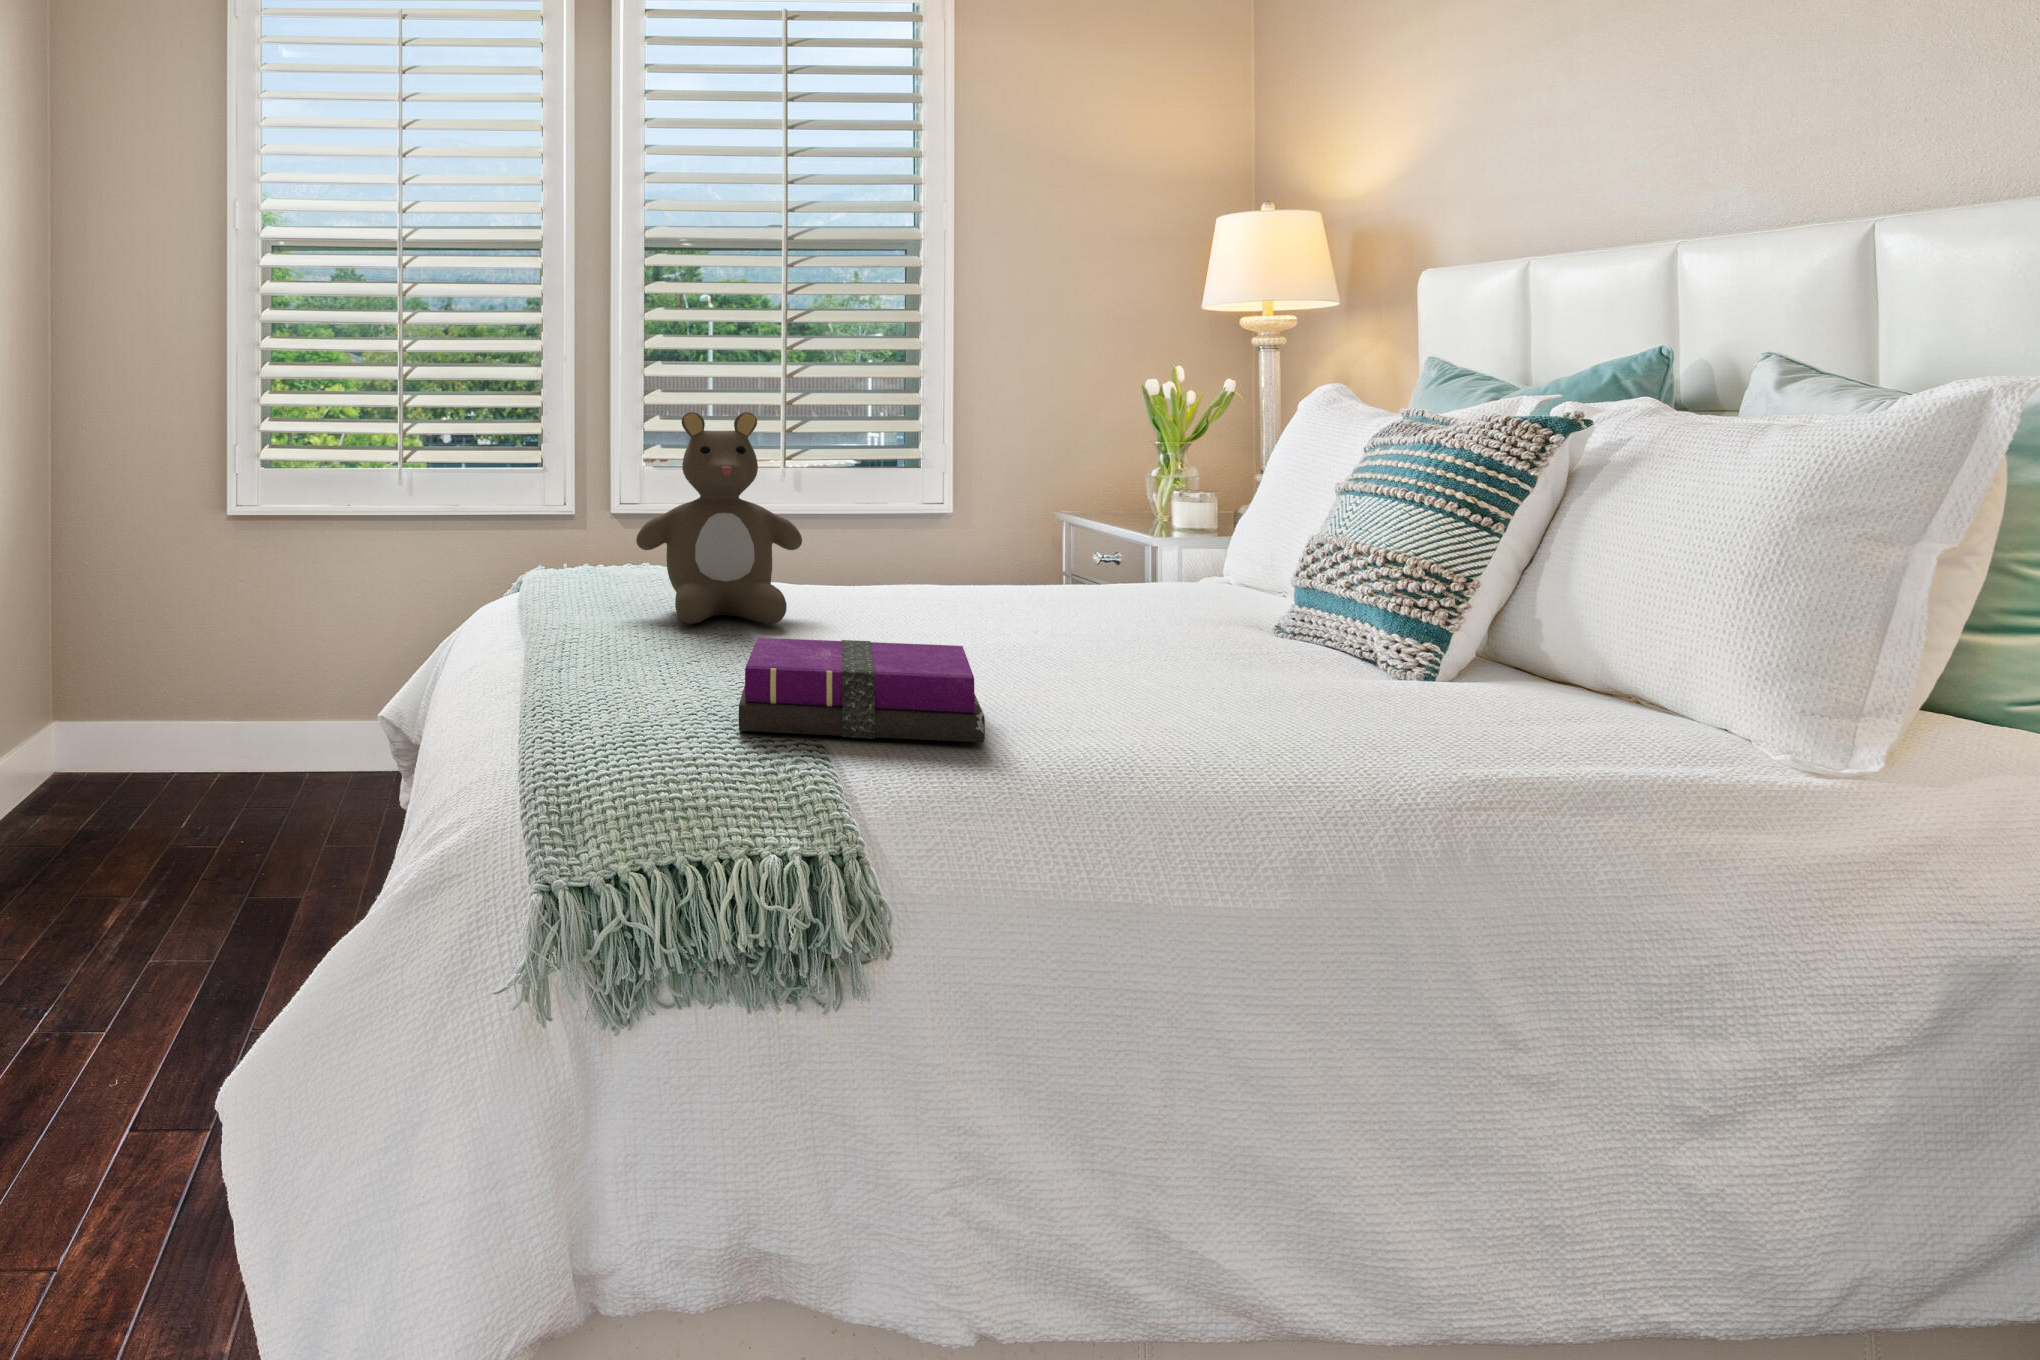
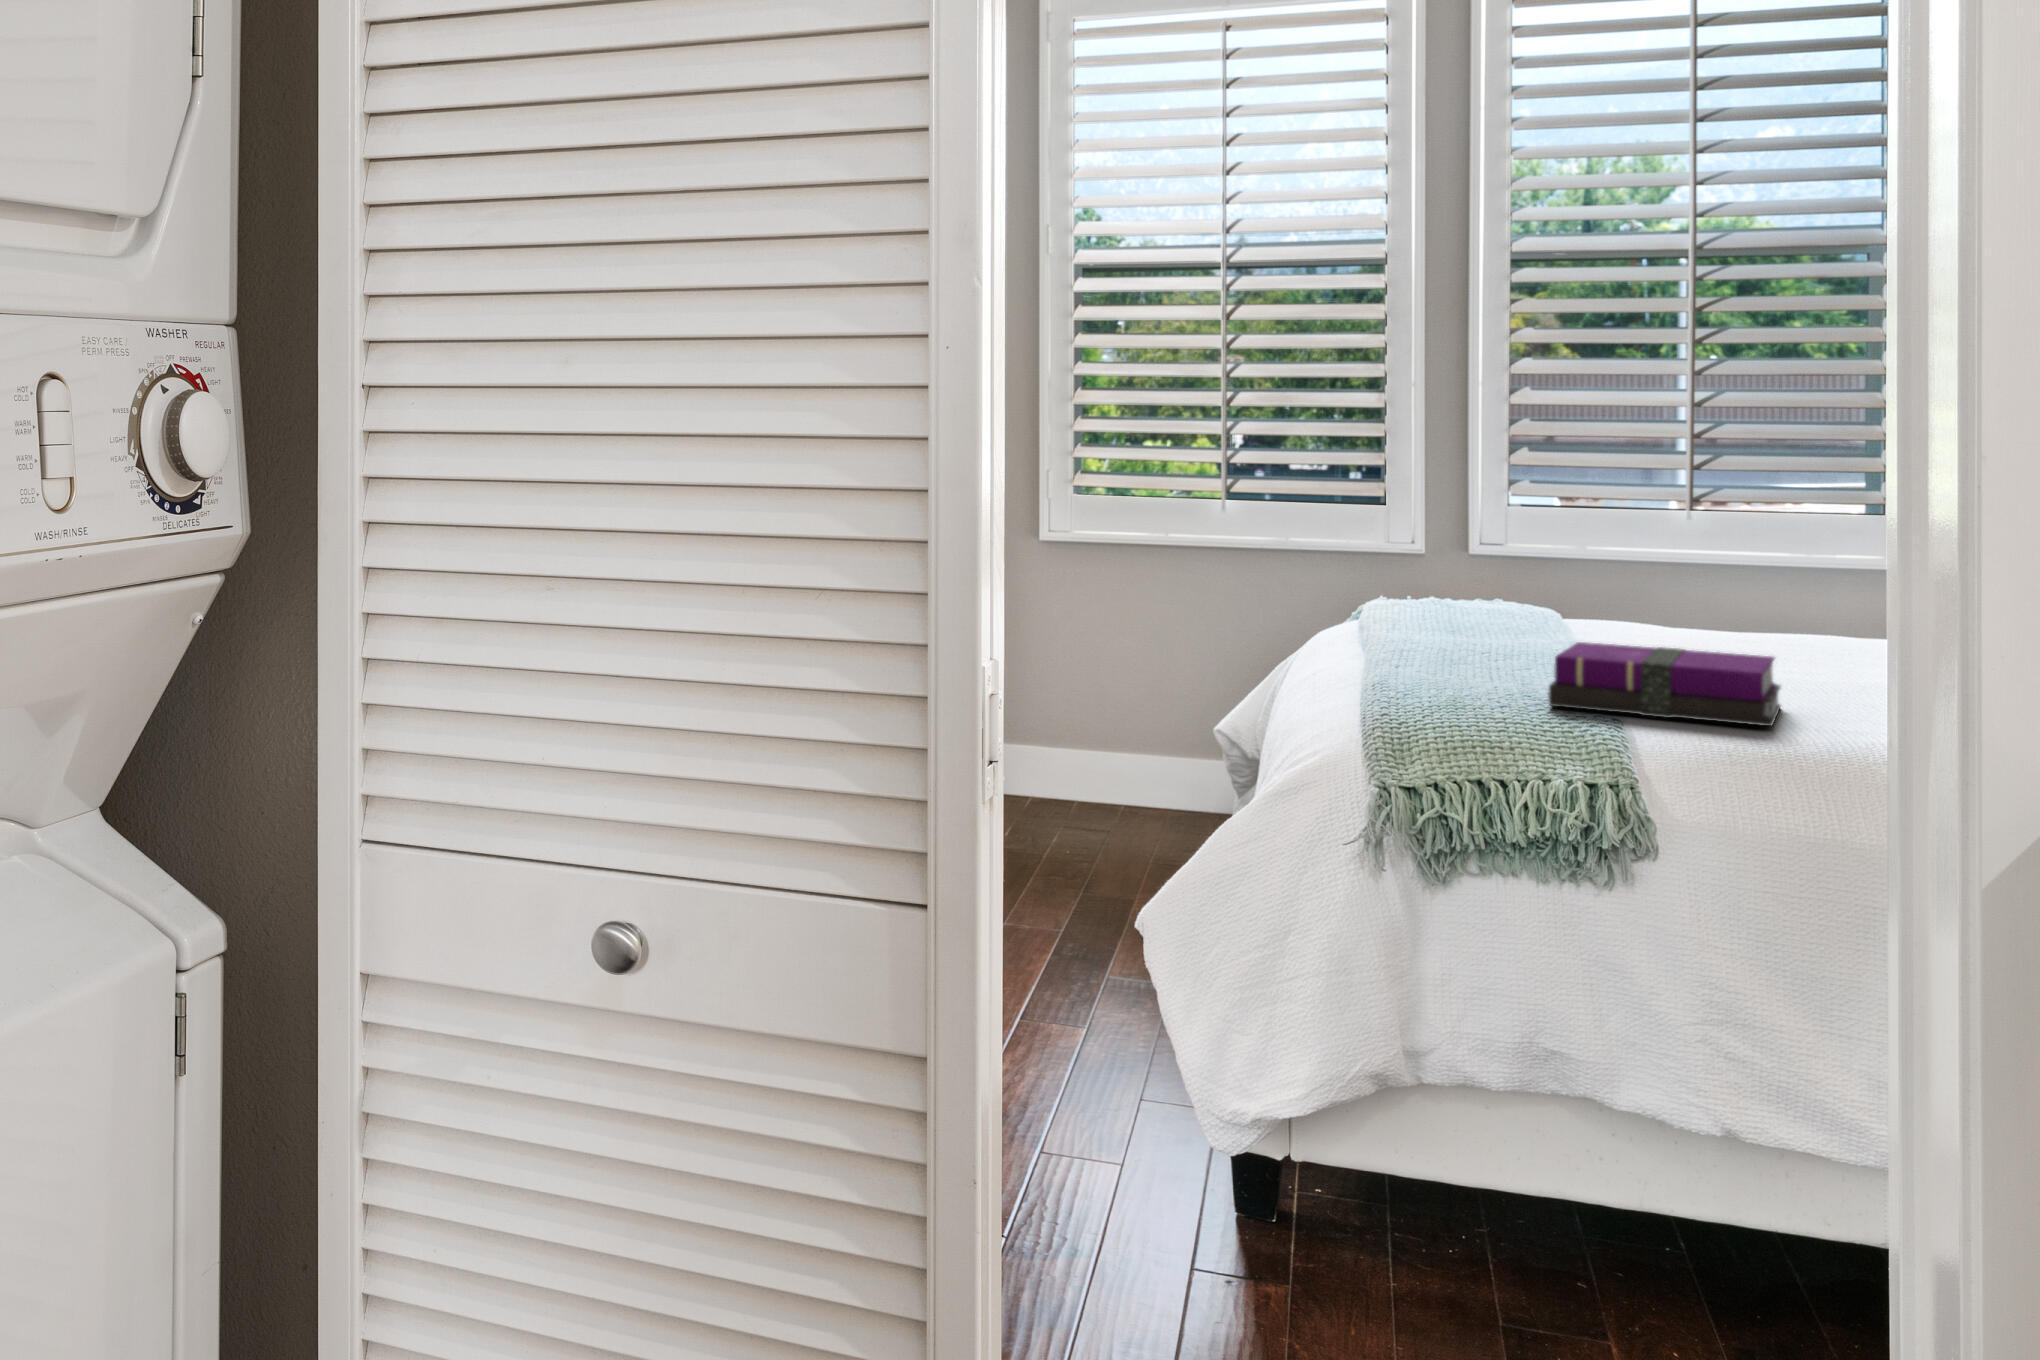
teddy bear: present [636,412,802,624] -> none [1478,448,1655,646]

